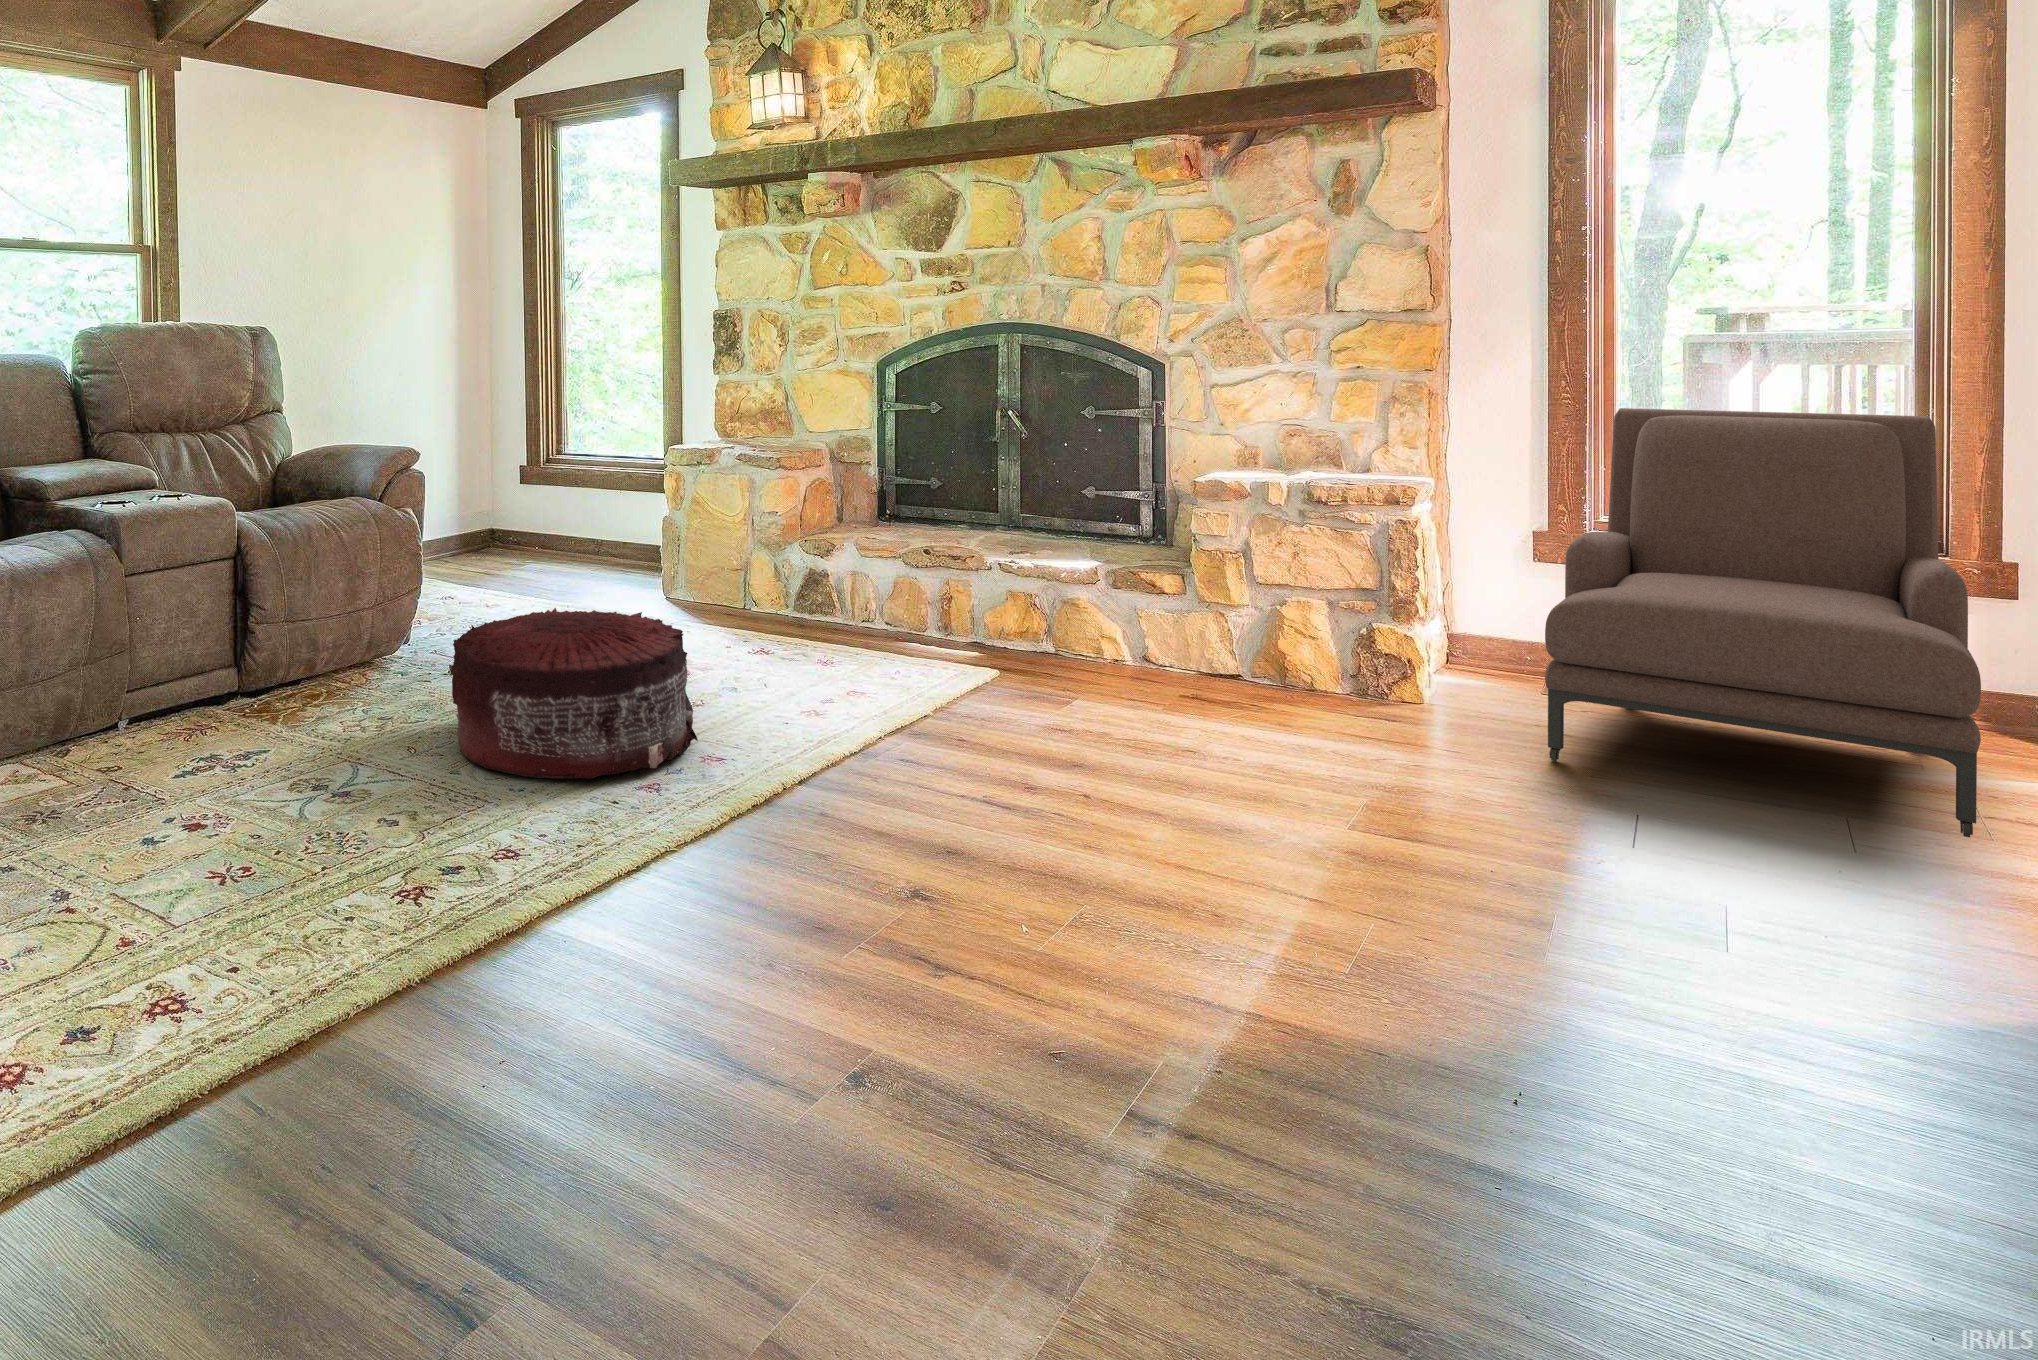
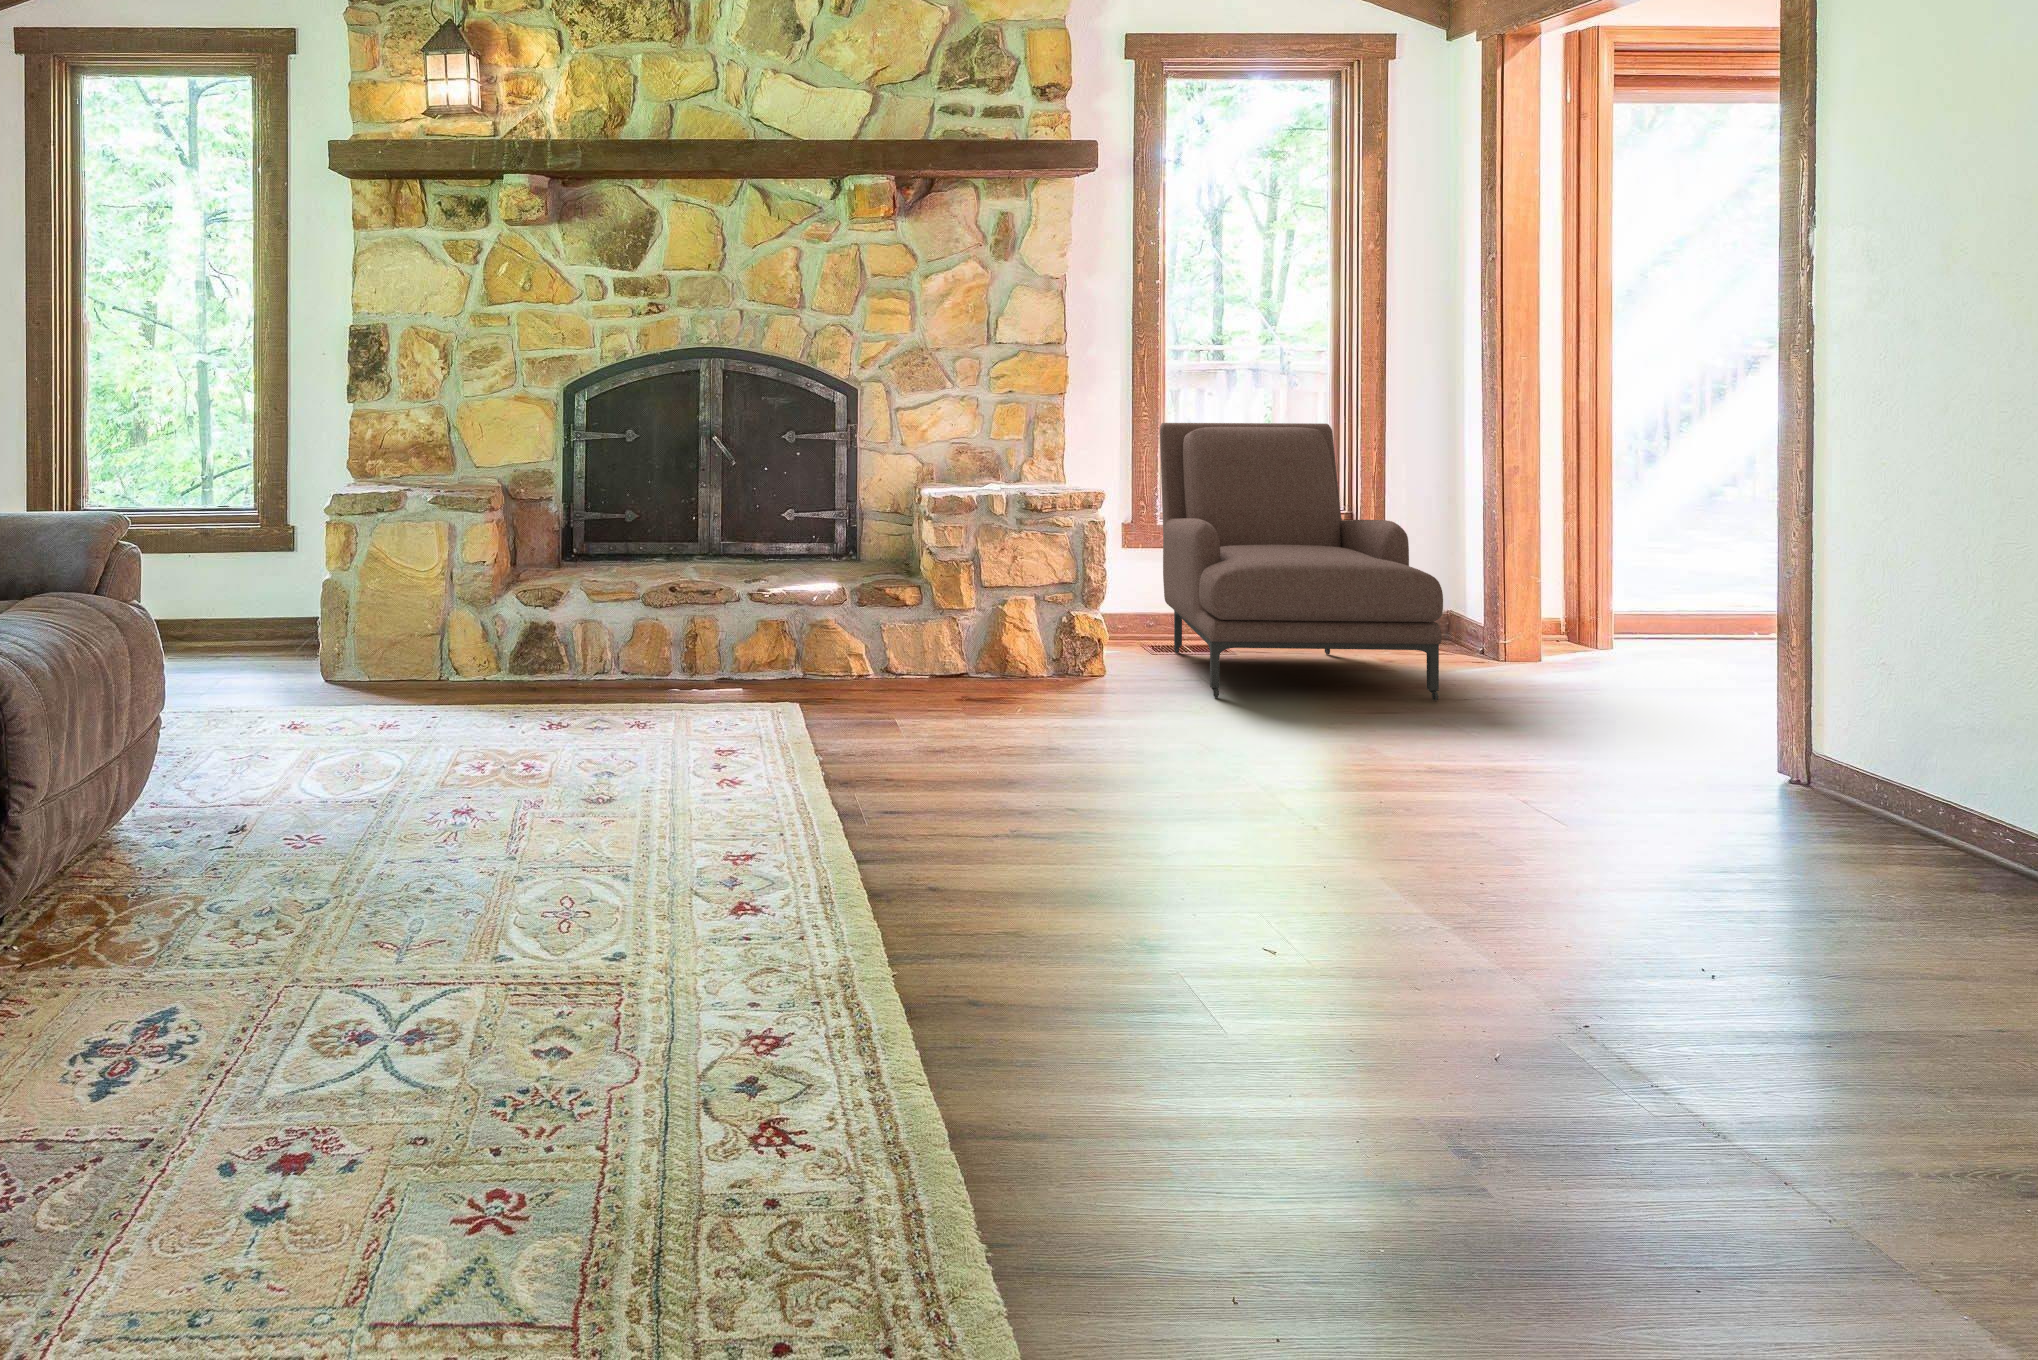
pouf: present [449,608,698,779] -> none [428,686,720,905]

